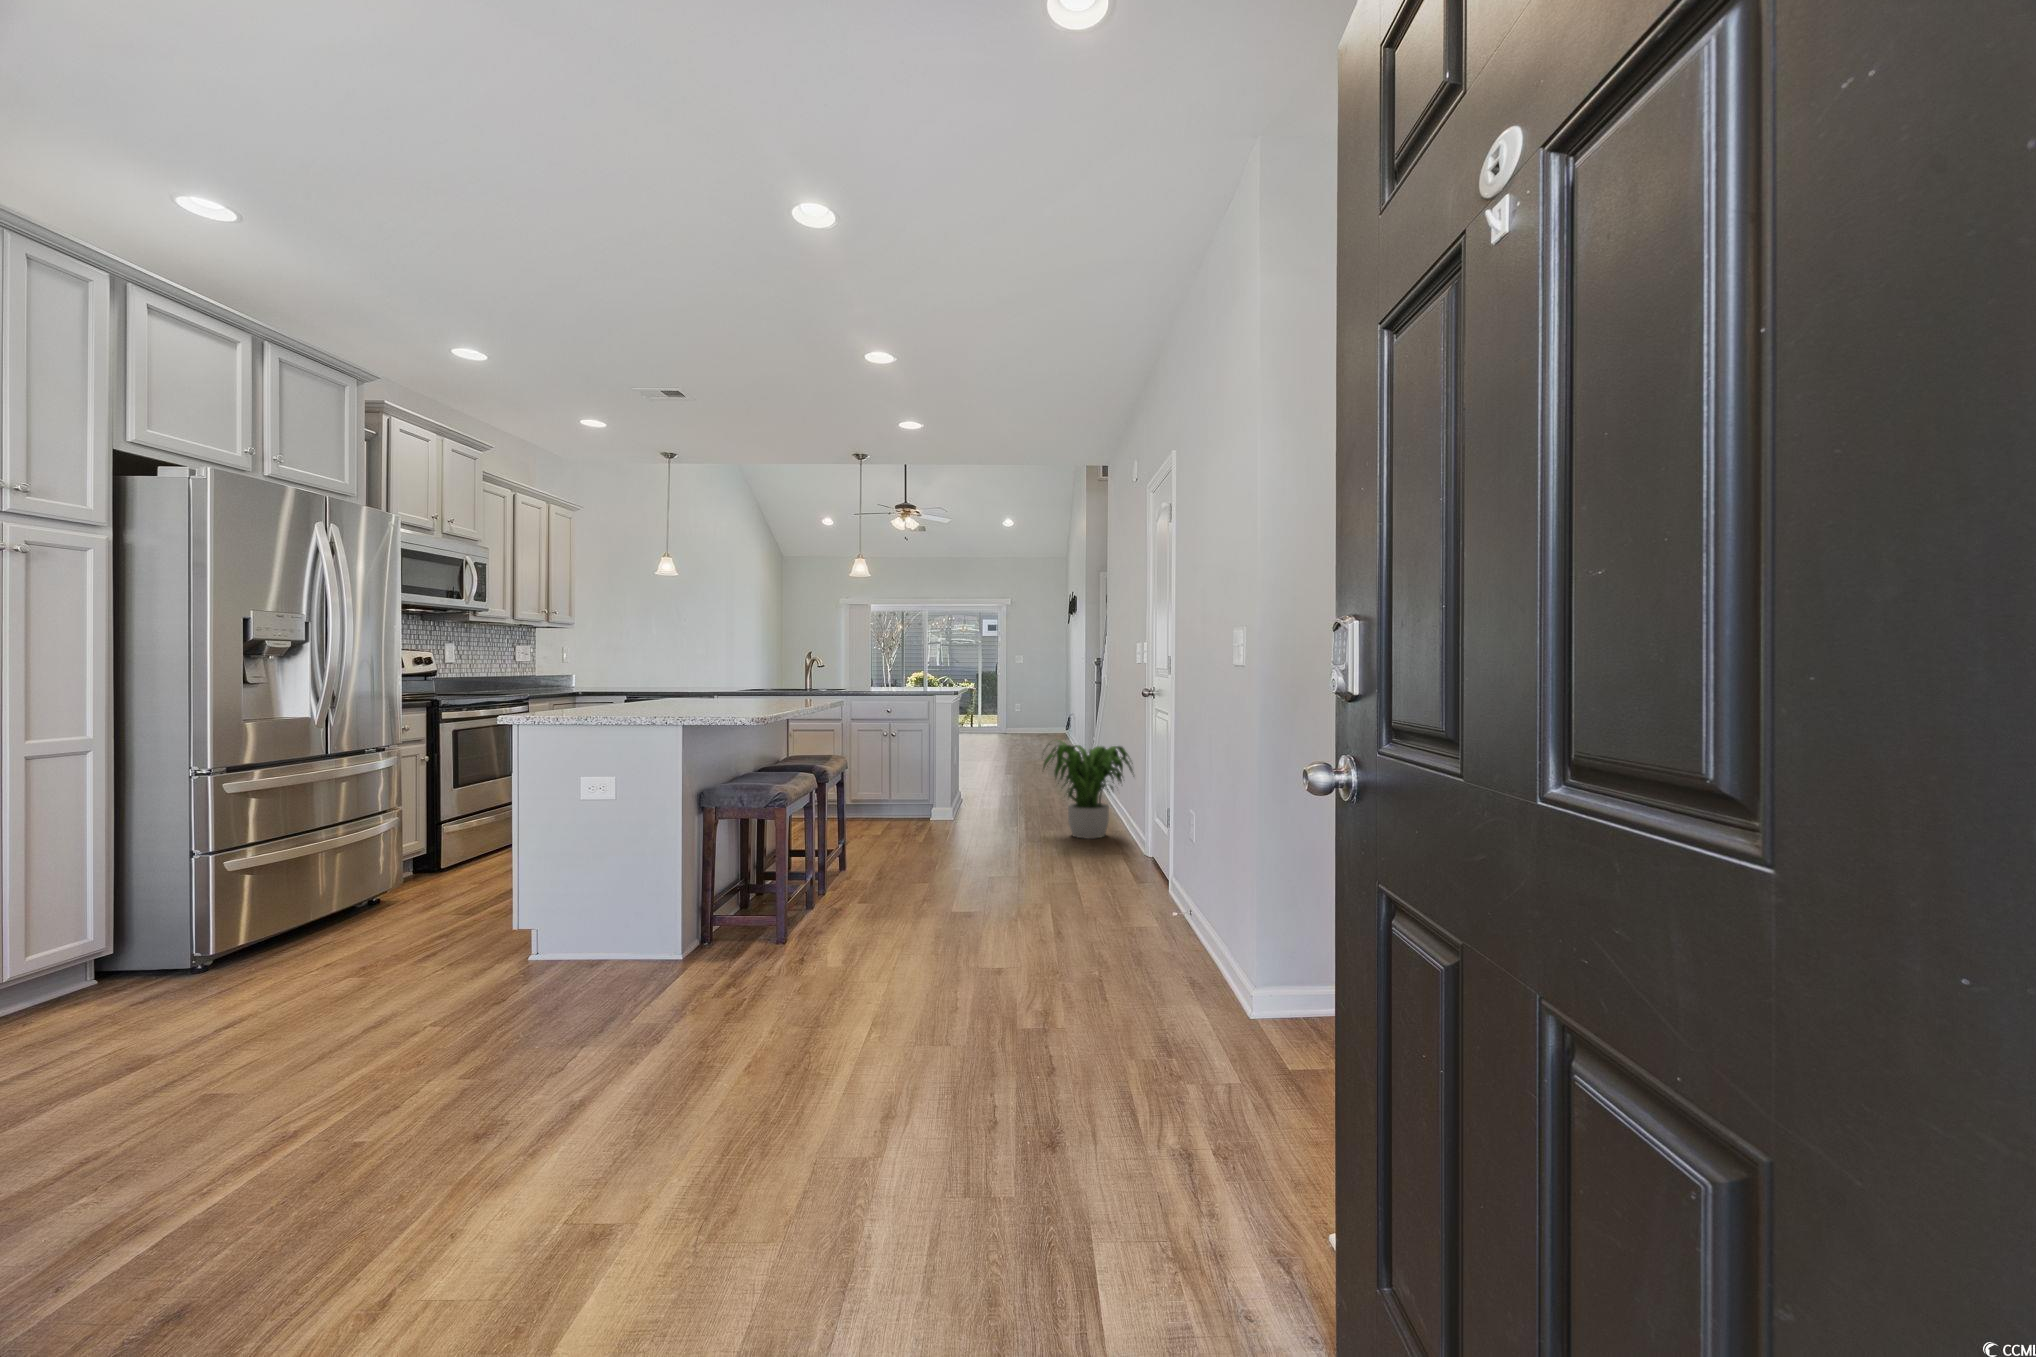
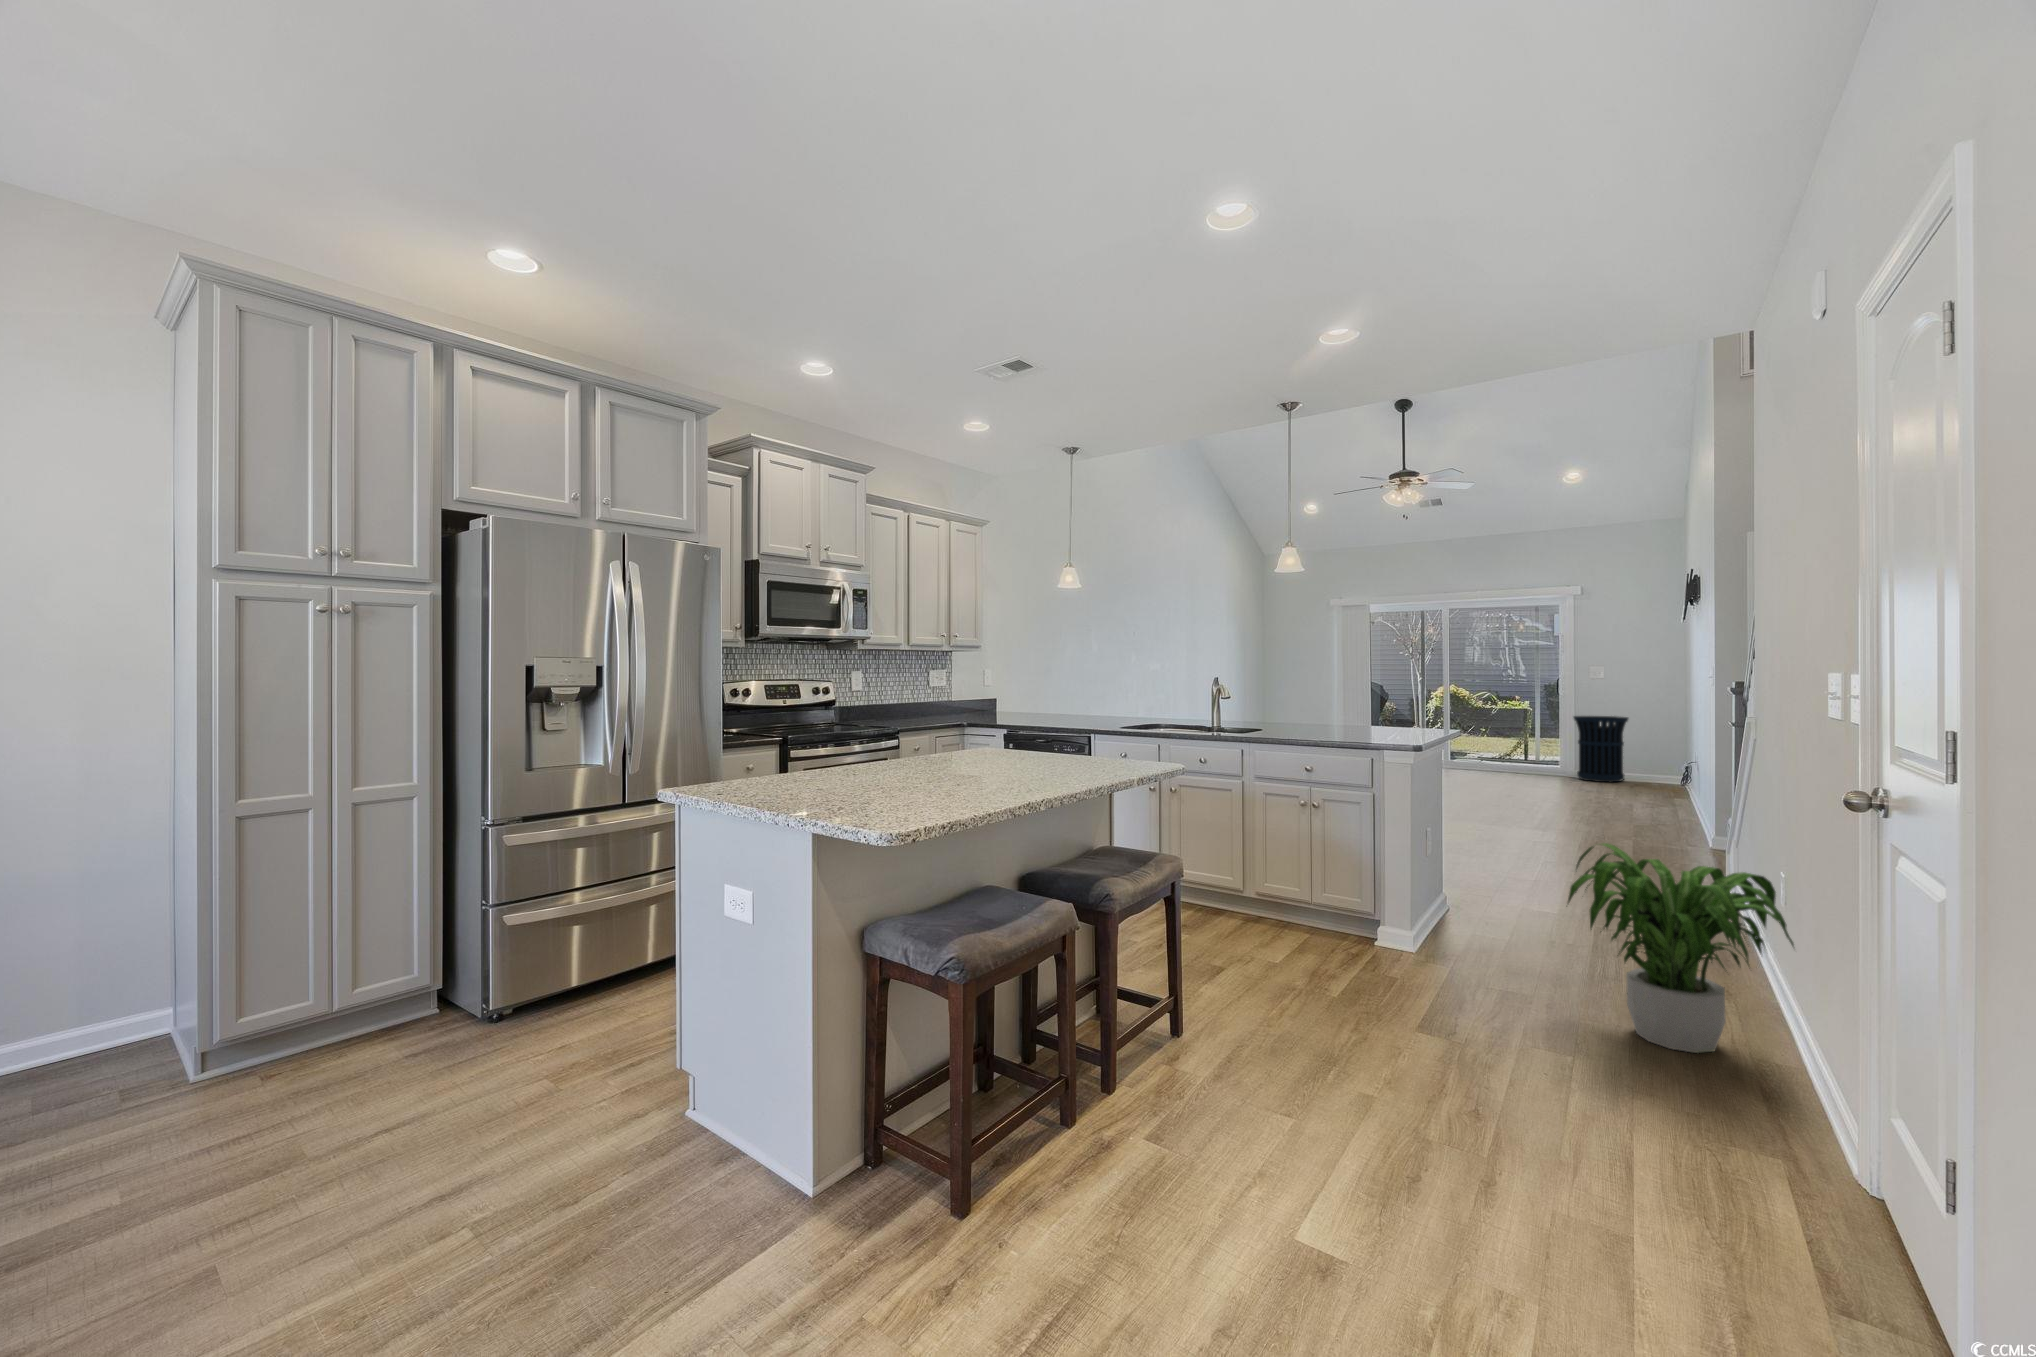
trash can: none [998,691,1030,736] -> present [1574,716,1628,782]

